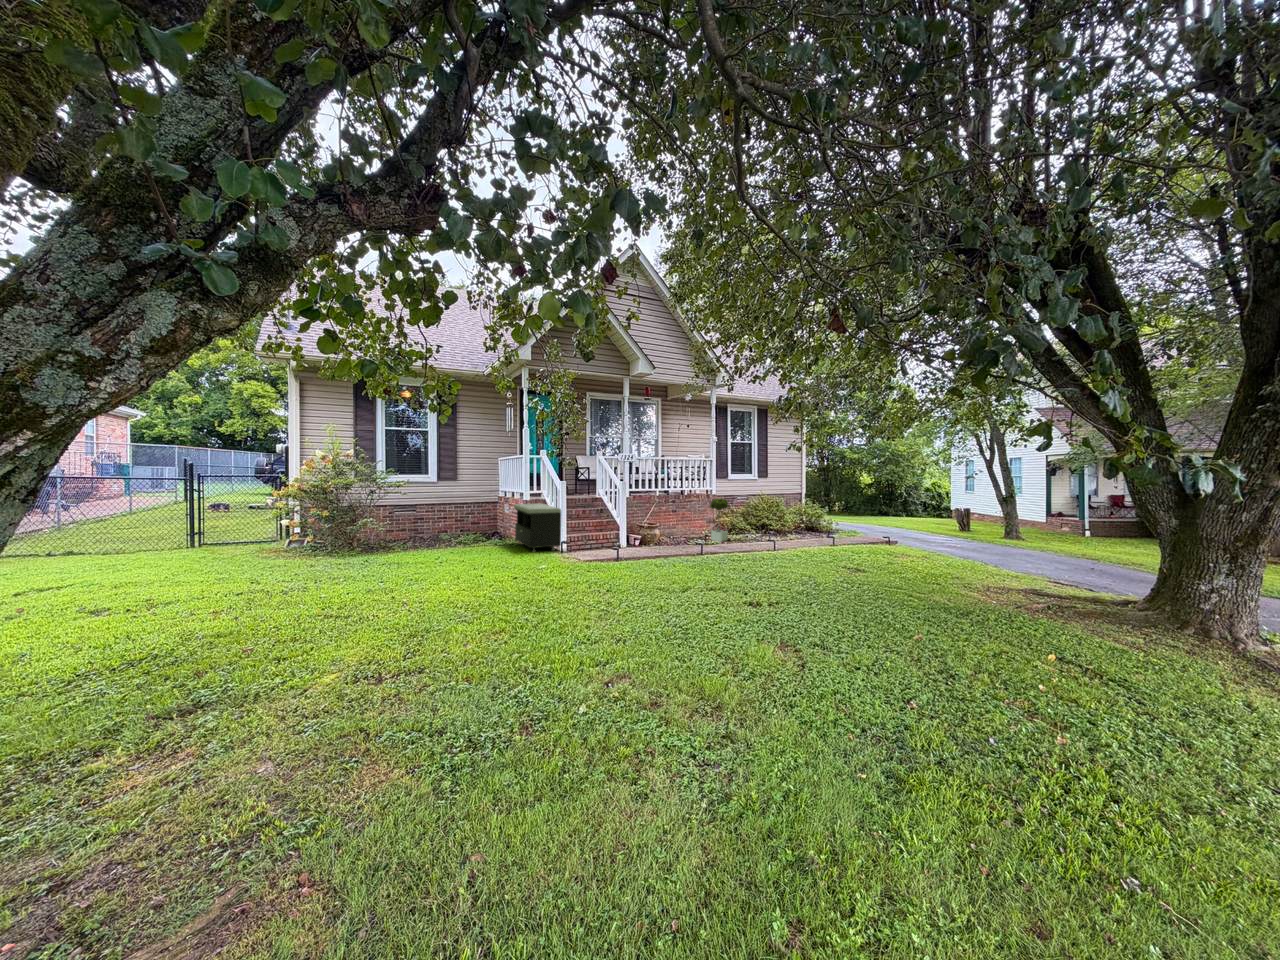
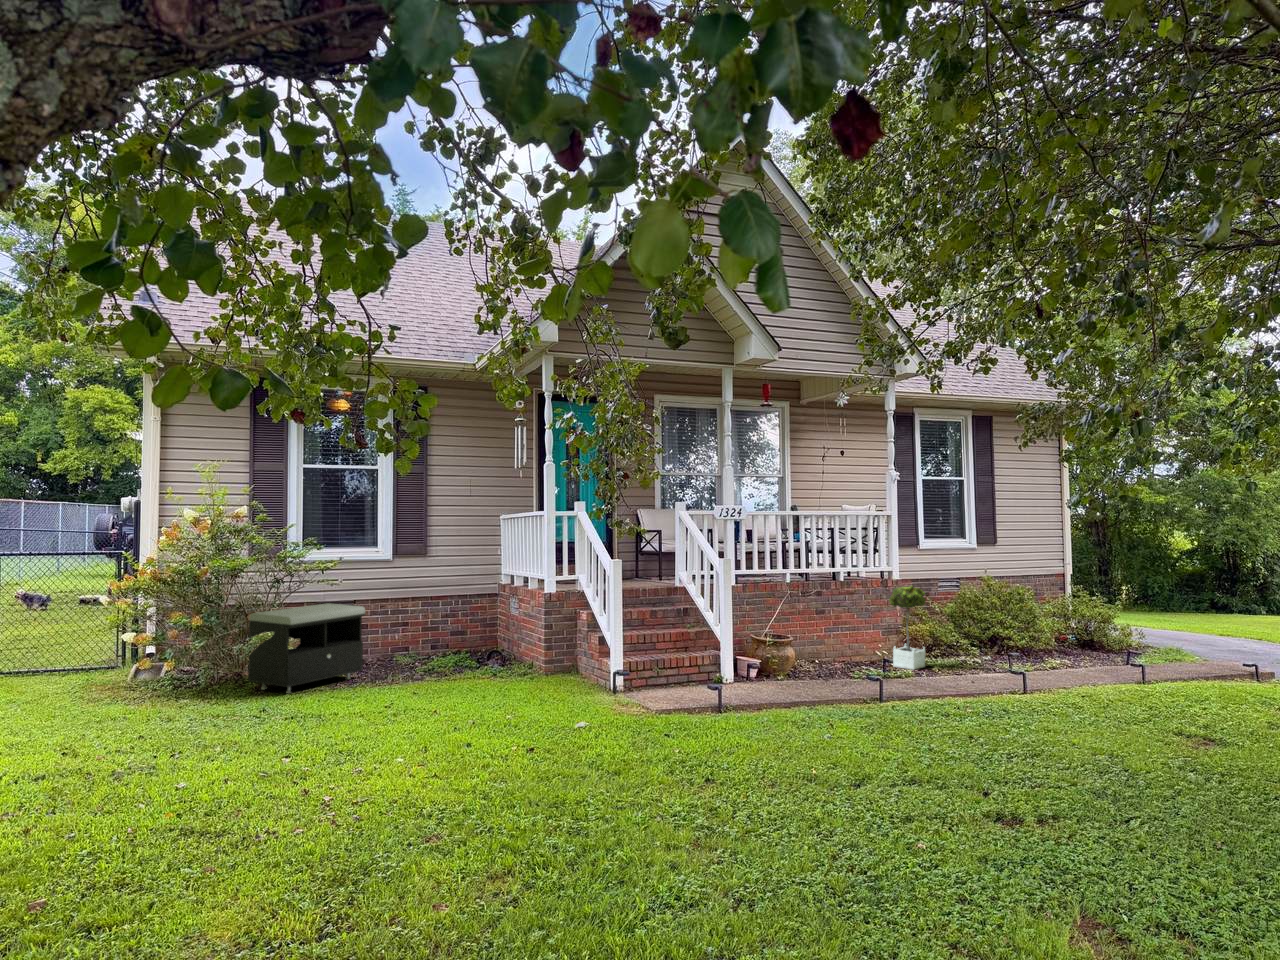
storage bench: present [514,503,561,551] -> present [248,603,365,693]

